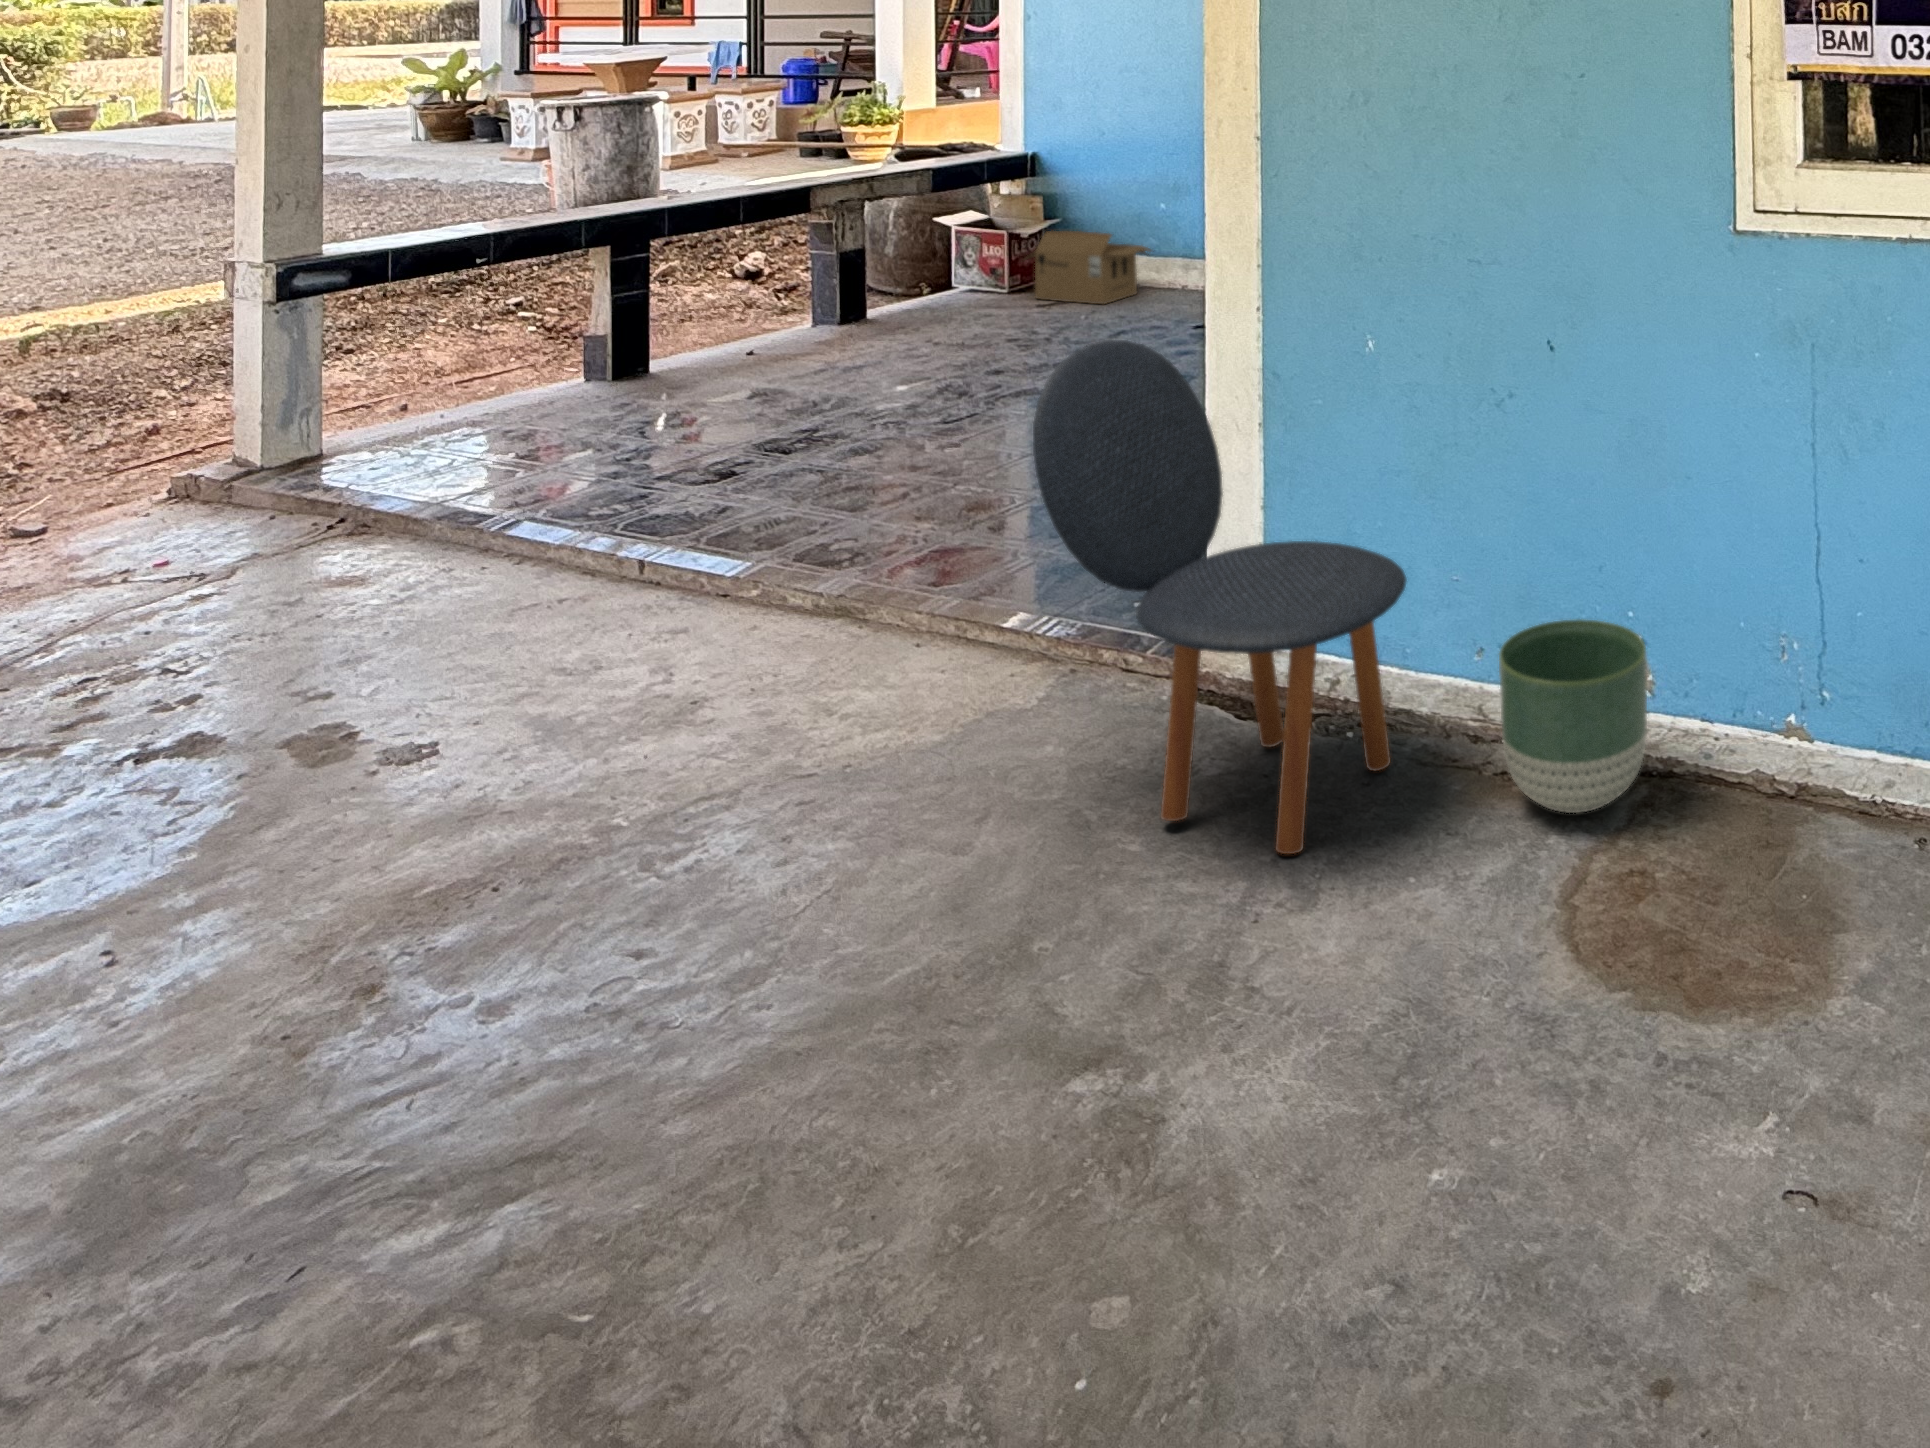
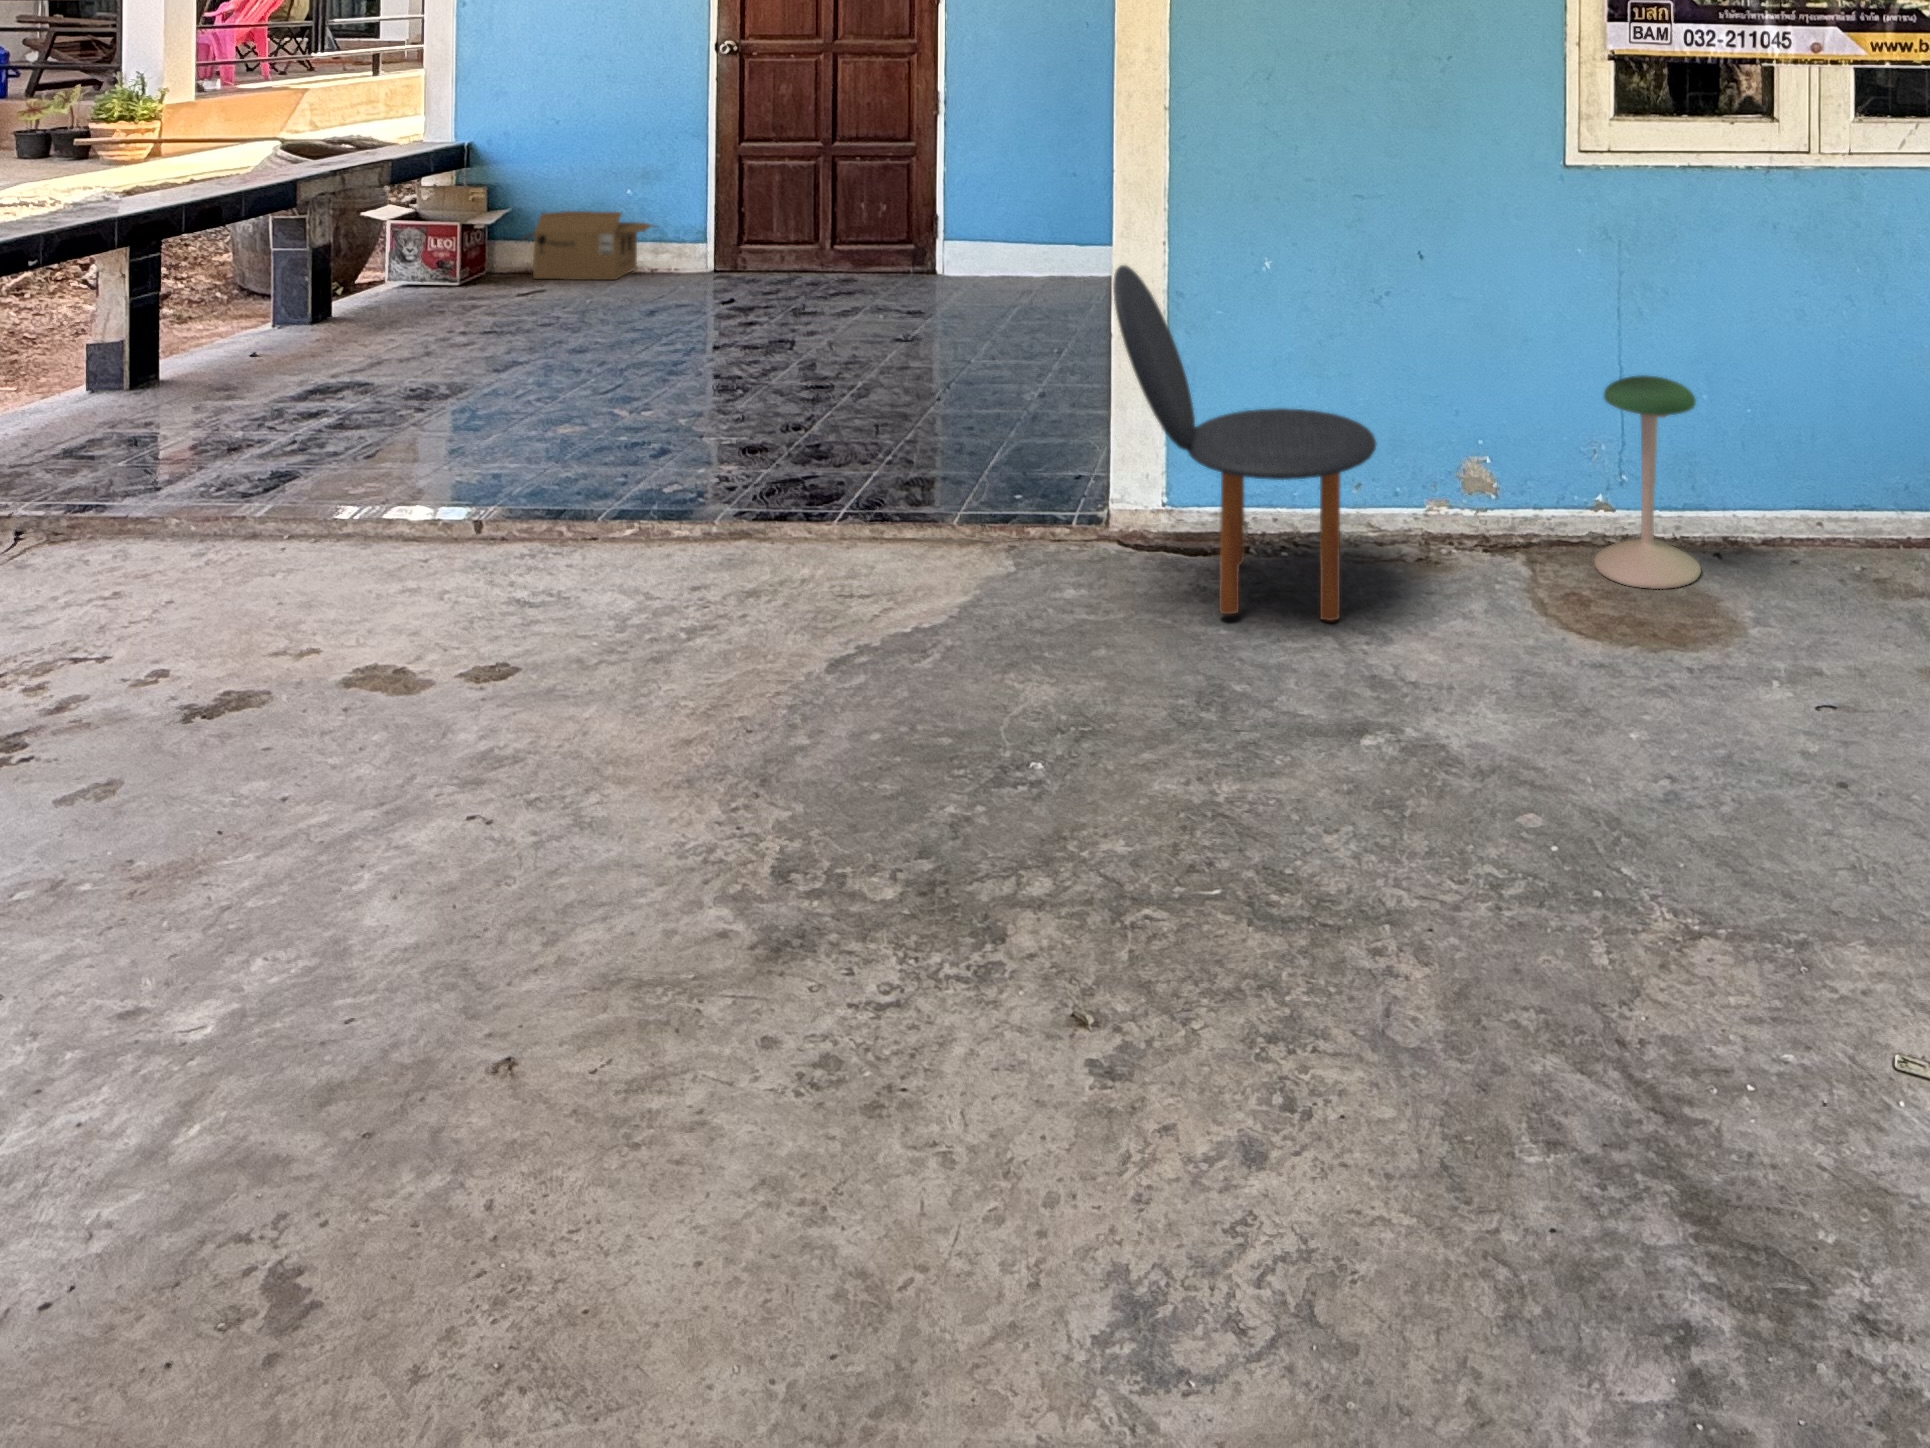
stool: none [1721,552,1881,889] -> present [1594,375,1701,589]
planter: present [1499,619,1647,813] -> none [1432,443,1535,571]

